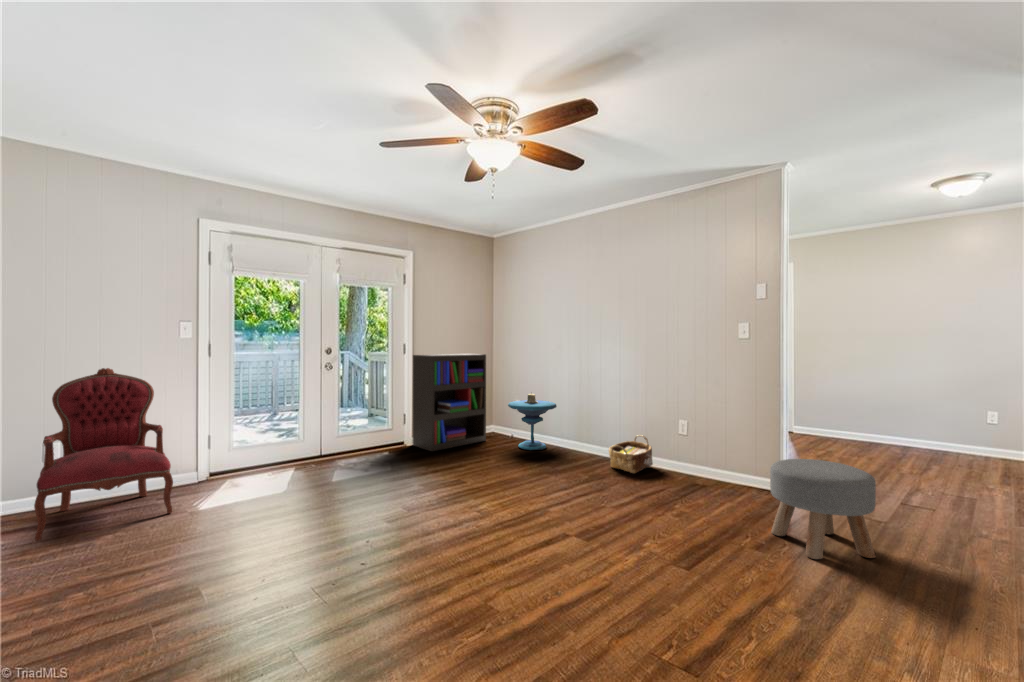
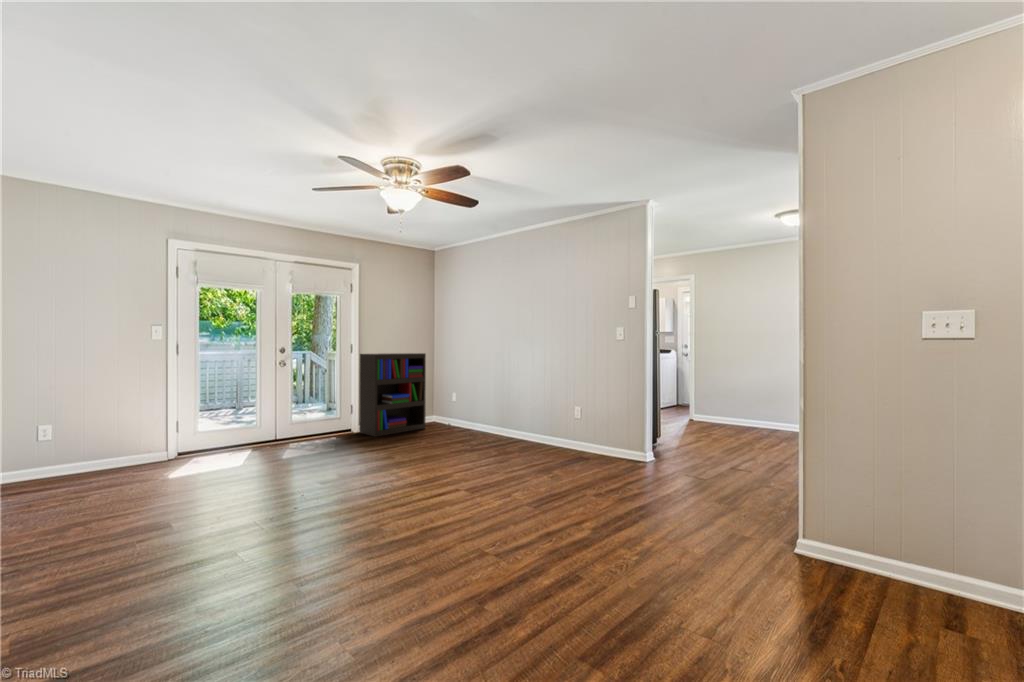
armchair: present [34,368,173,541] -> none [35,364,147,499]
side table: present [508,393,557,450] -> none [442,386,484,435]
woven basket: present [609,435,653,473] -> none [520,419,556,450]
ottoman: present [770,459,876,559] -> none [615,430,682,499]

